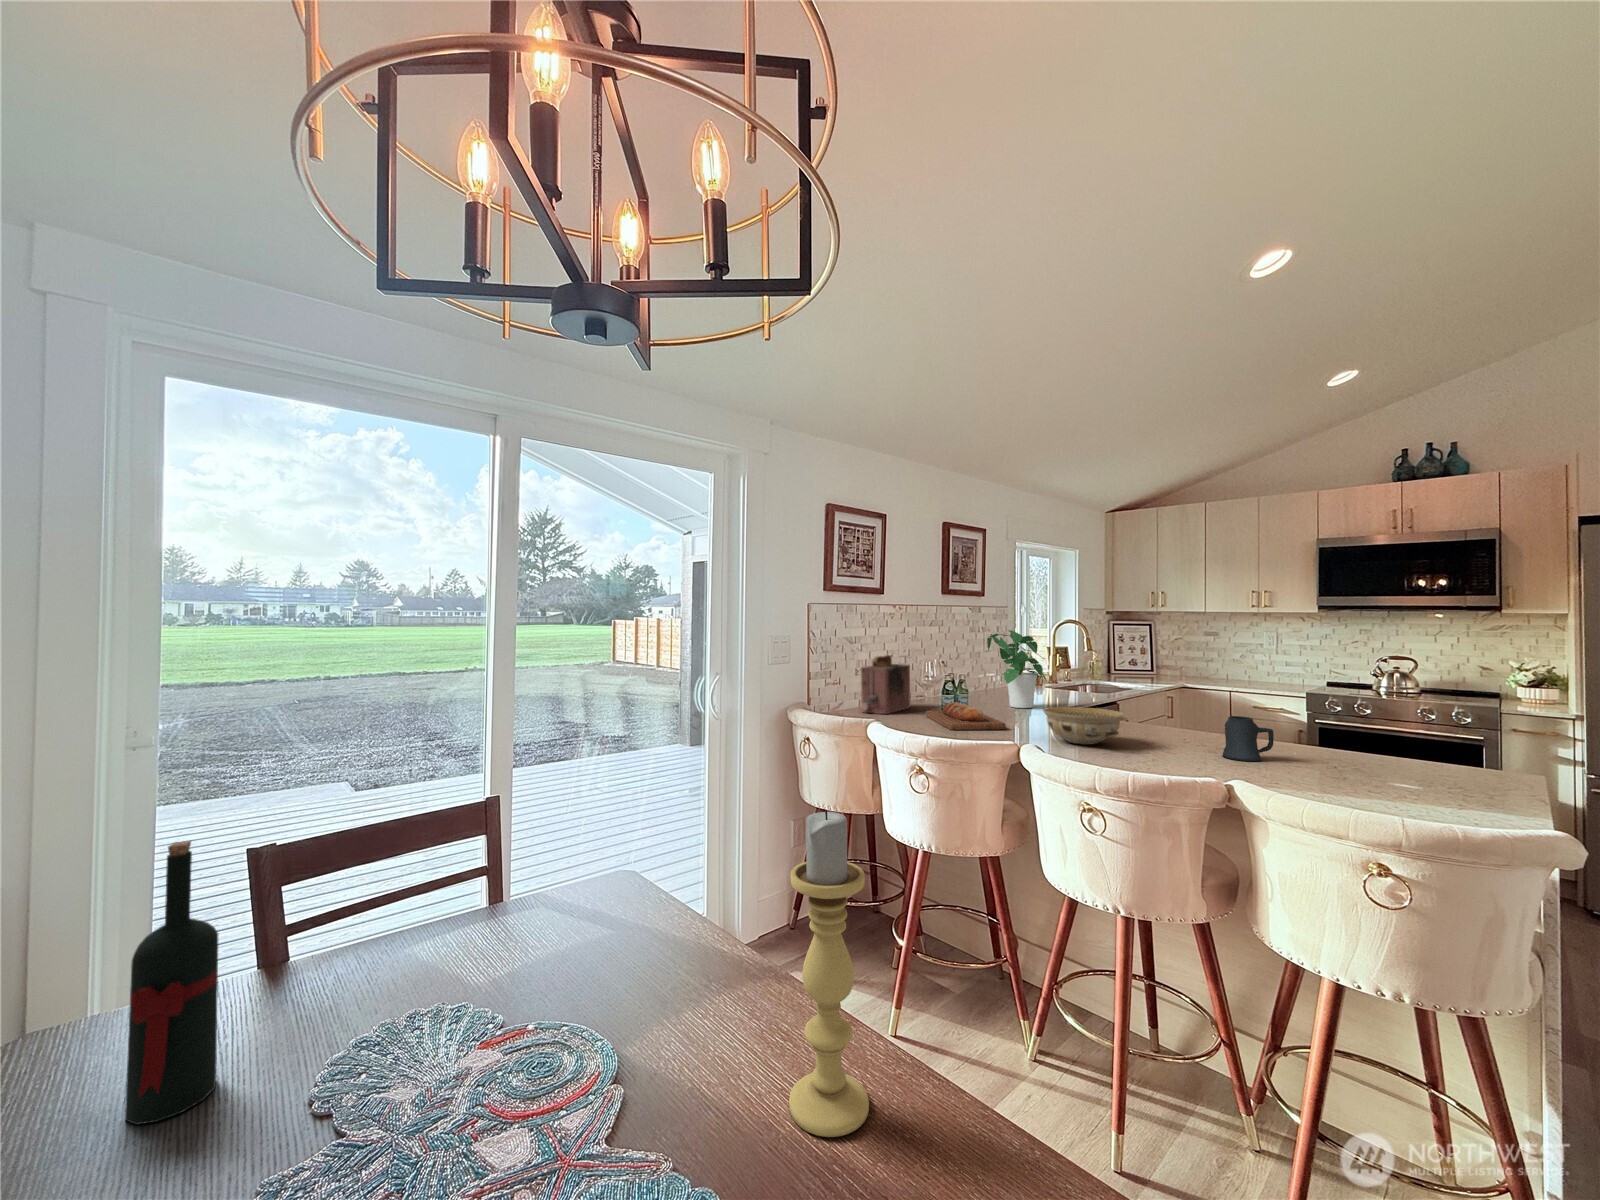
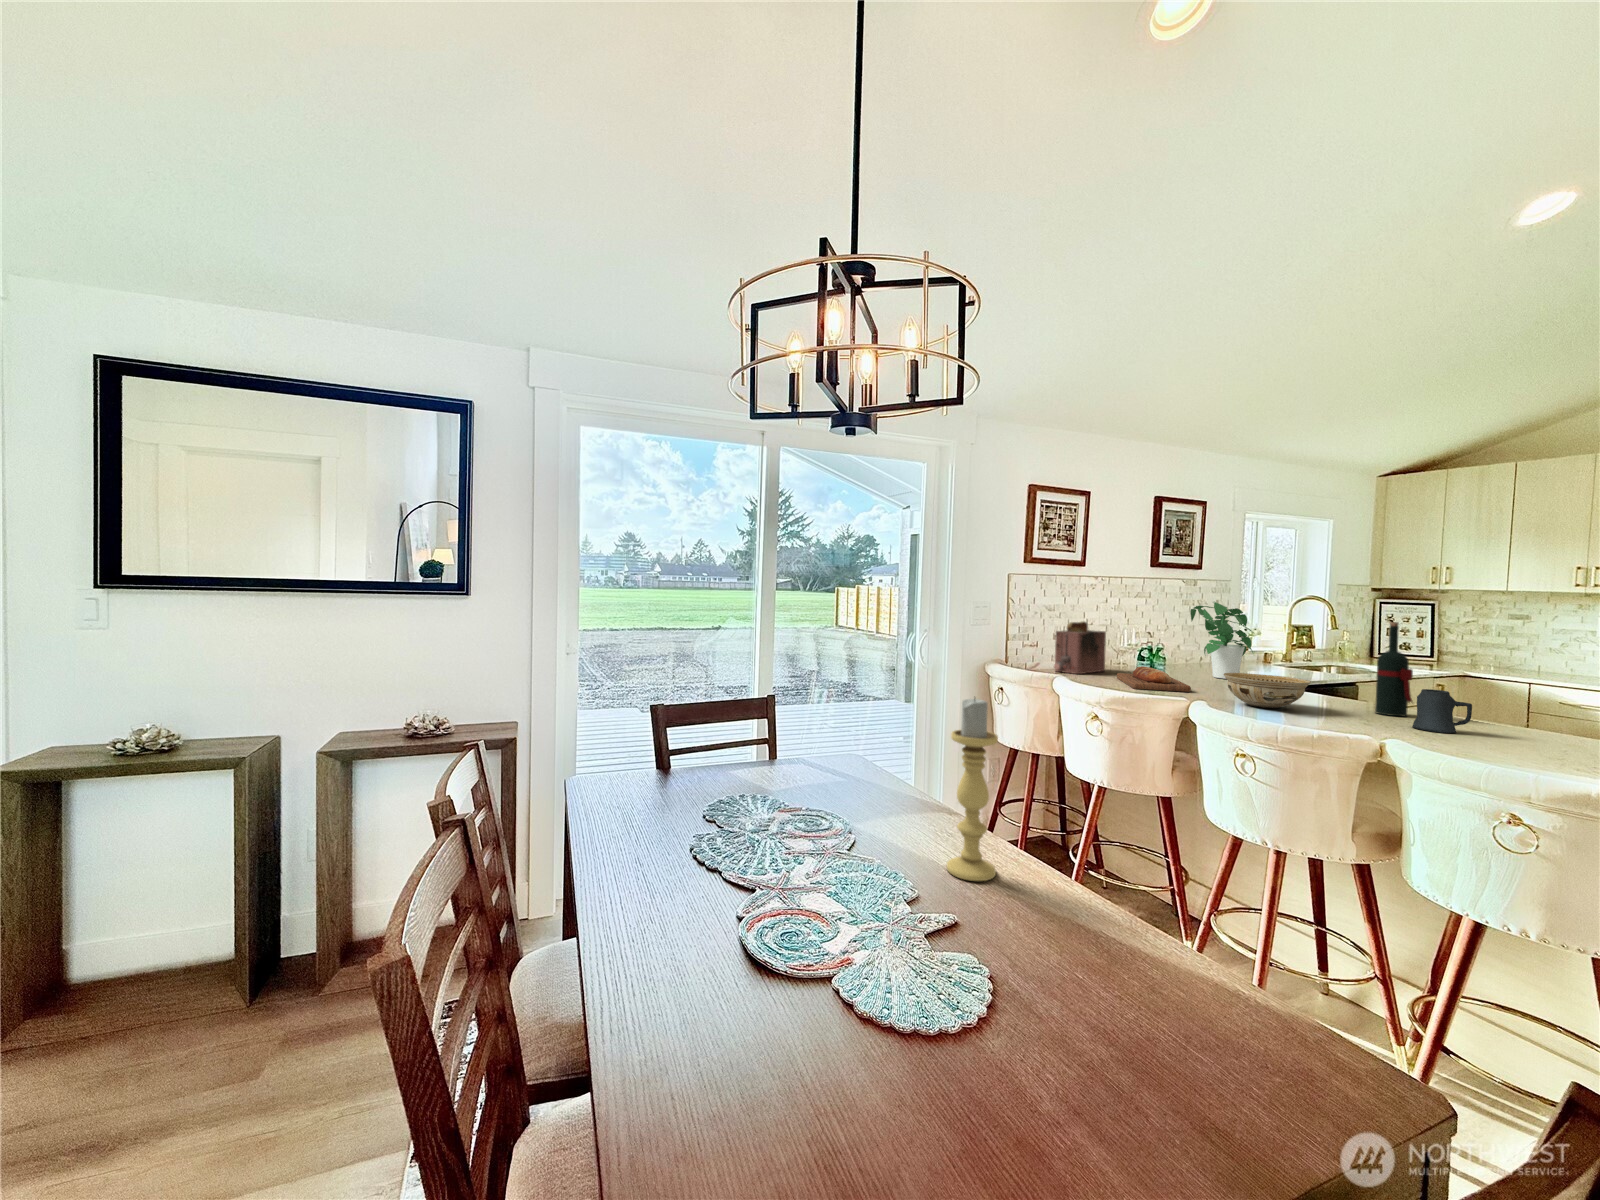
wine bottle: present [125,841,218,1124] -> present [1375,622,1413,716]

